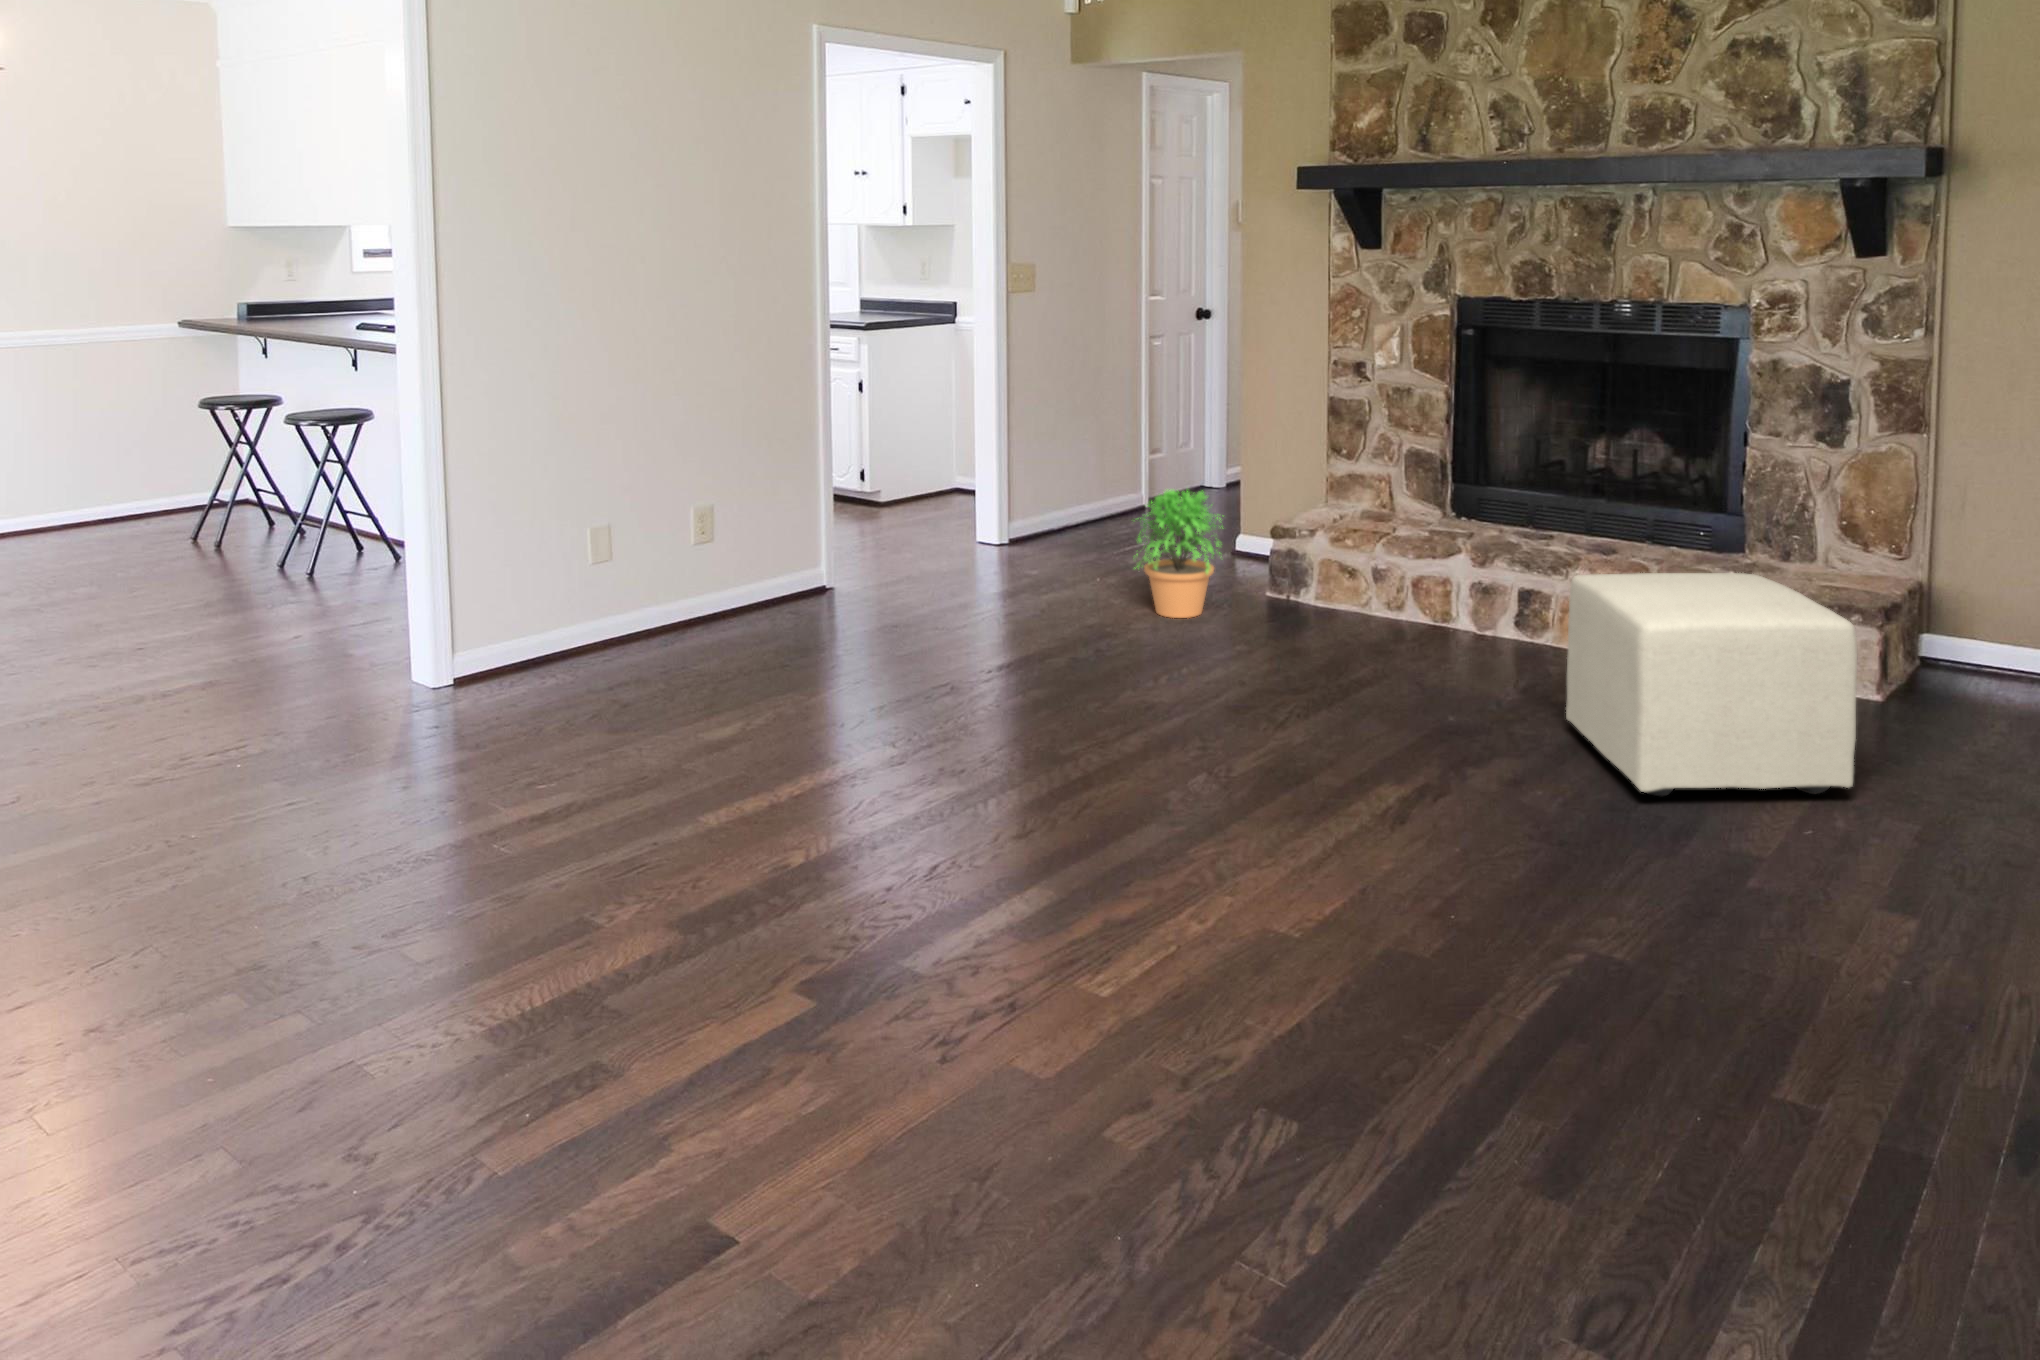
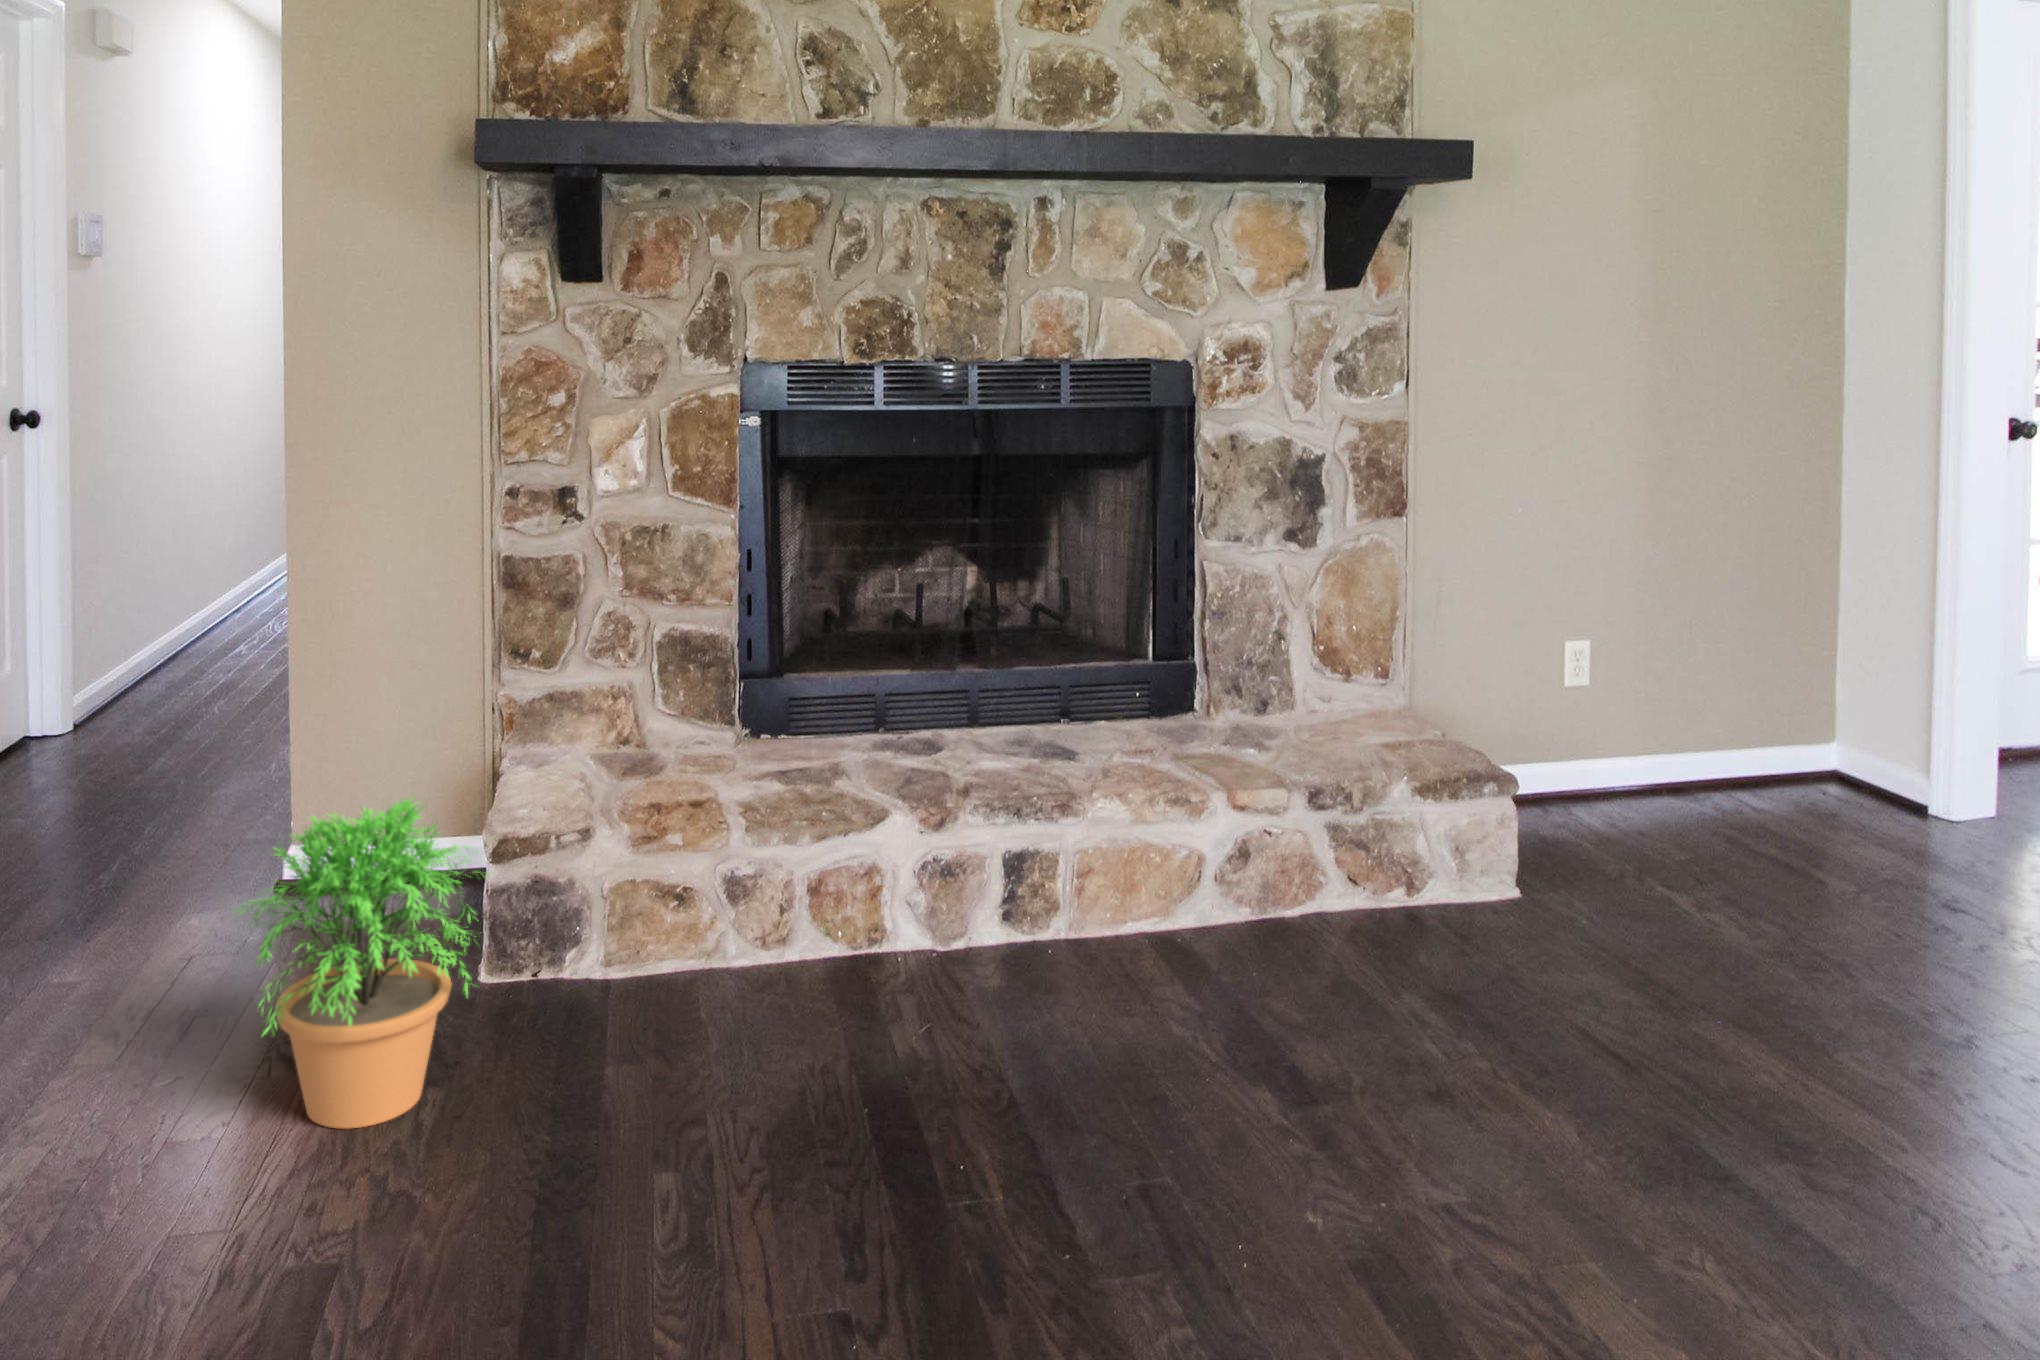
ottoman: present [1566,573,1858,796] -> none [1421,766,1889,1249]

